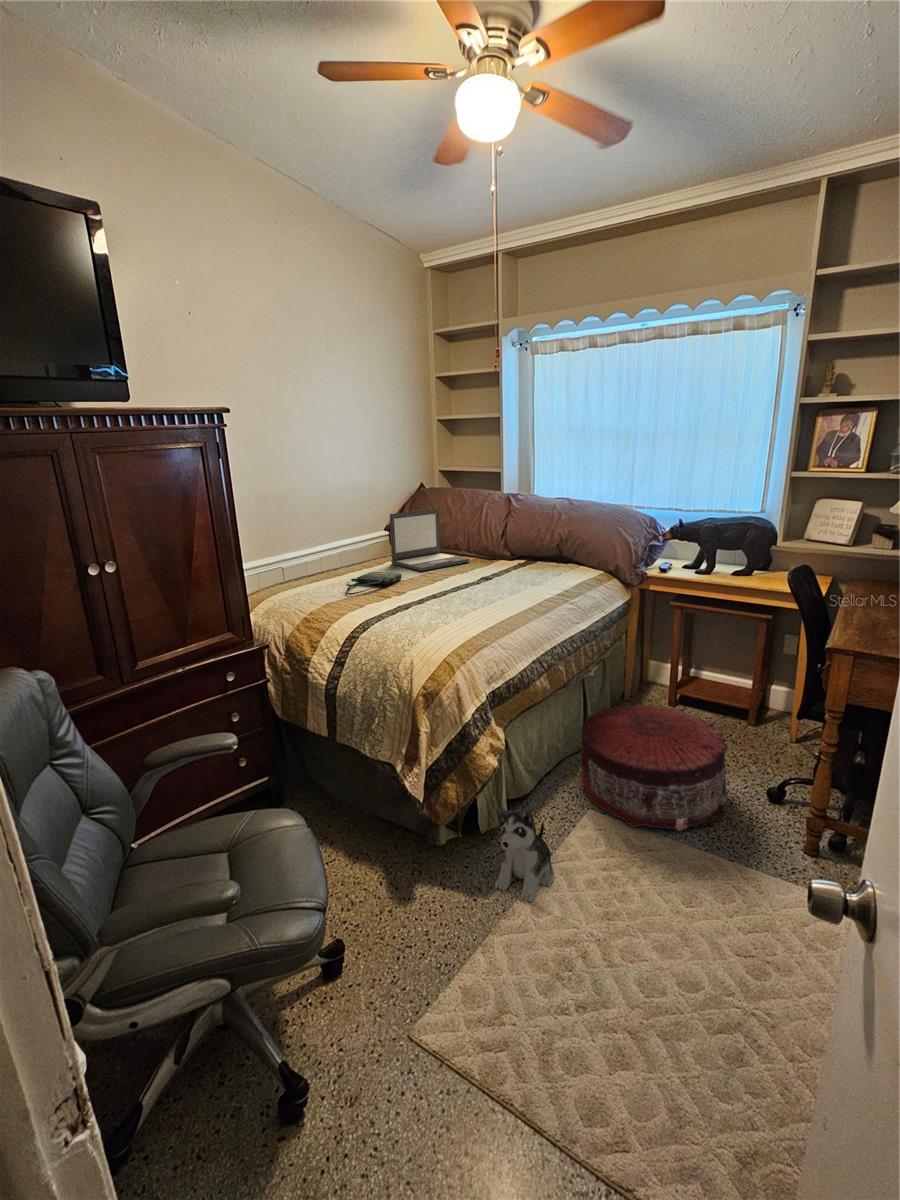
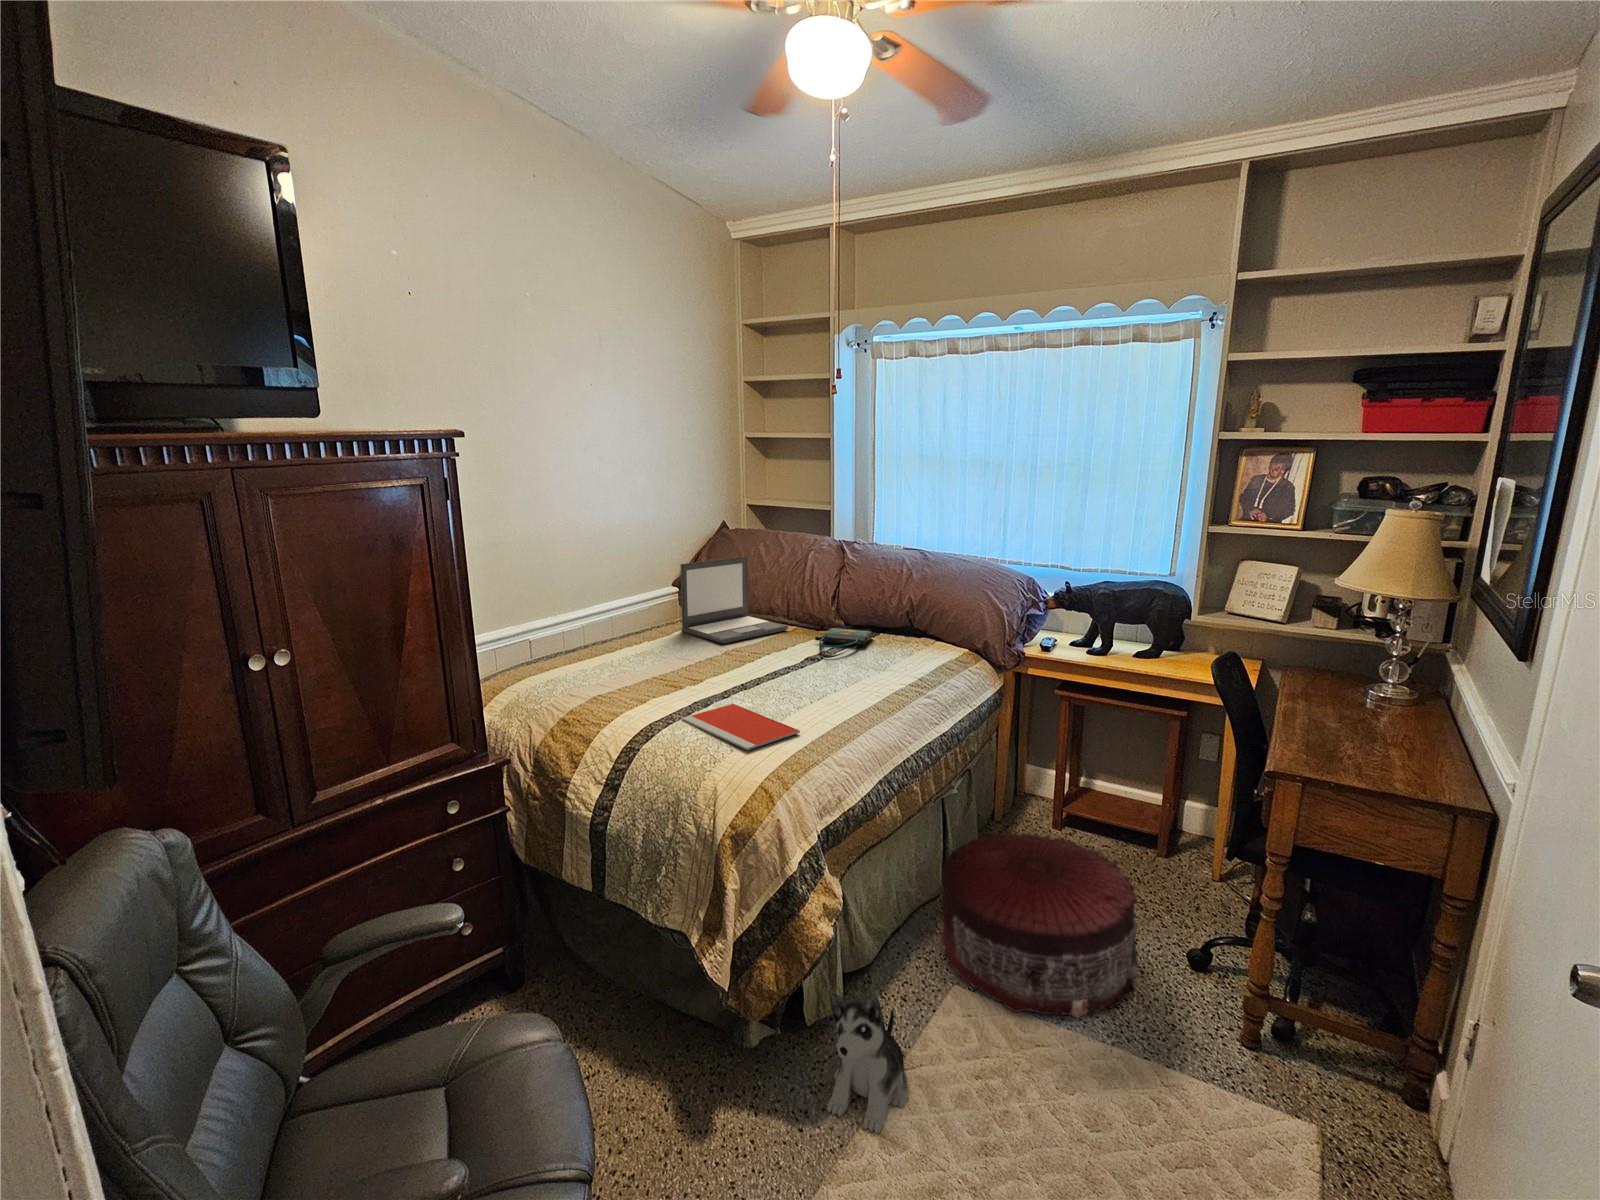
tote bag: present [346,572,402,595] -> present [815,628,873,658]
notebook: none [389,608,474,637] -> present [682,704,800,750]

